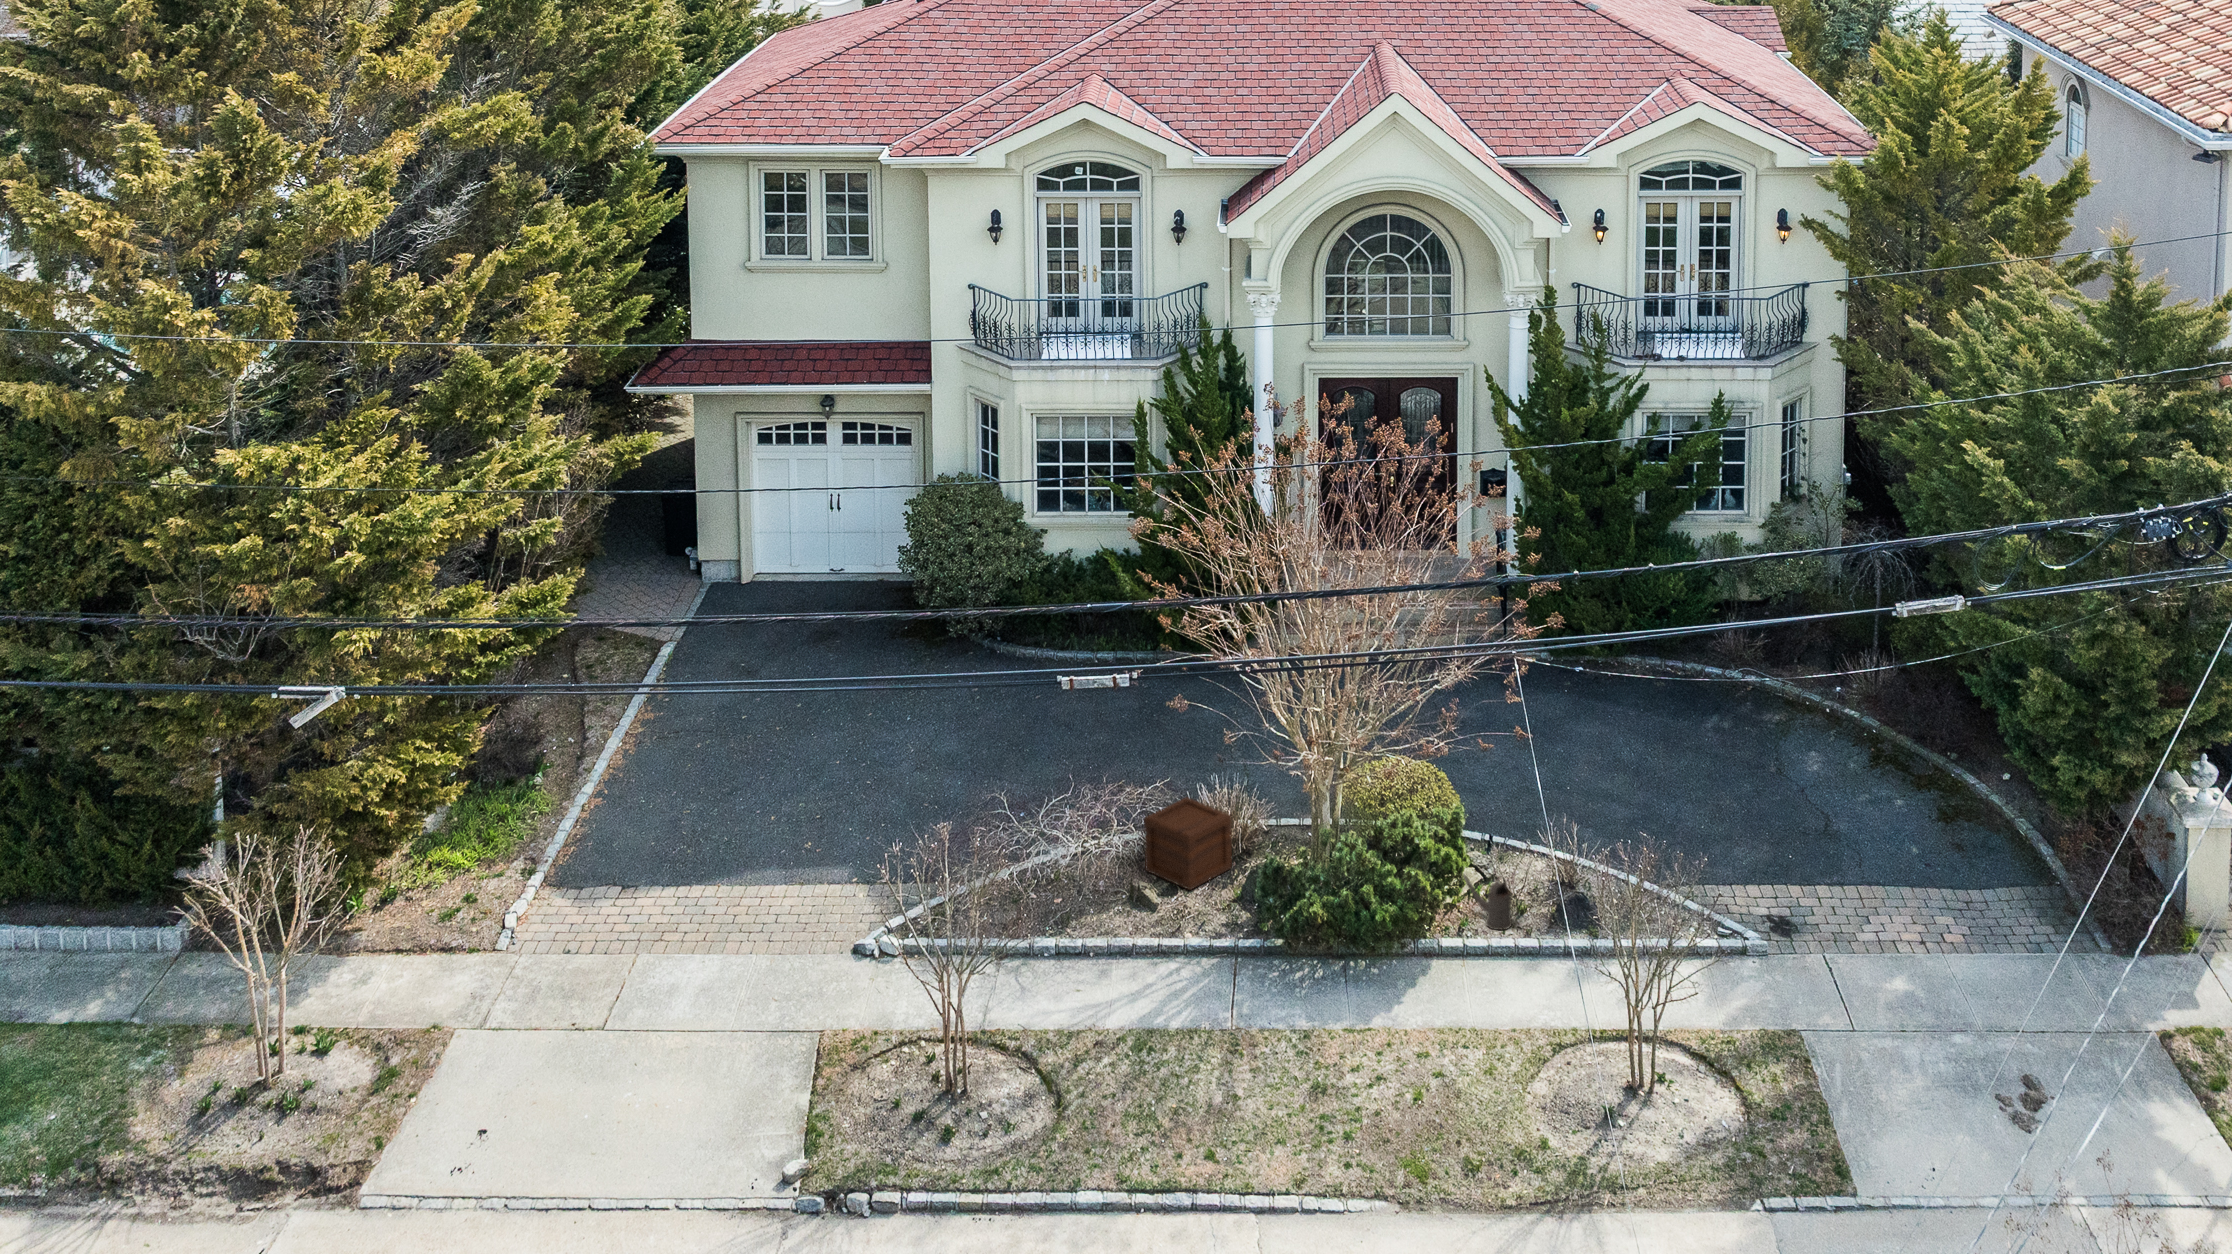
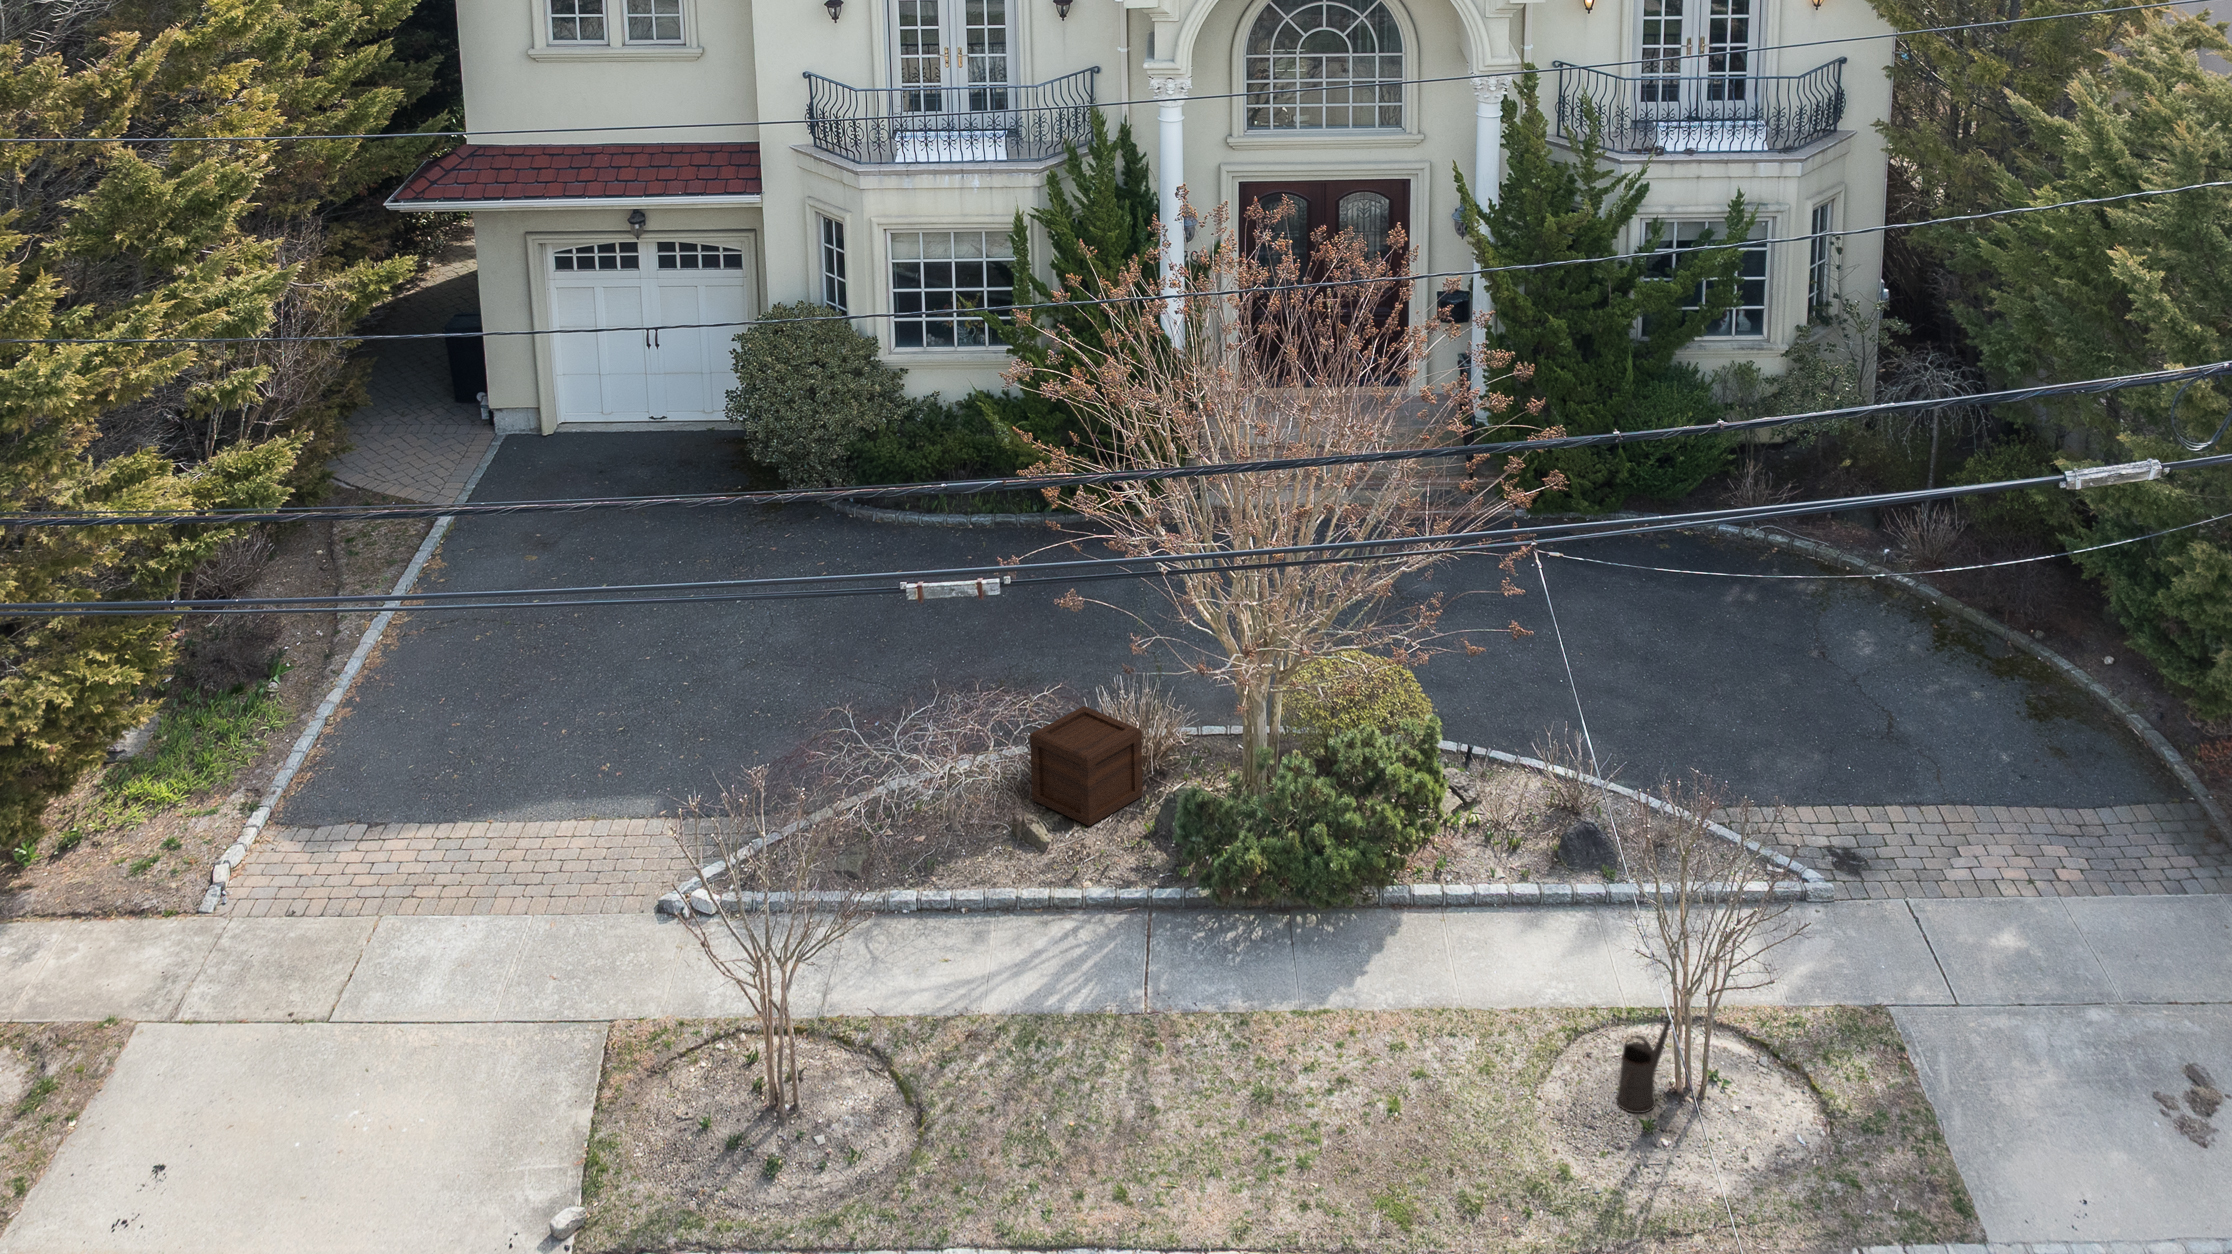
watering can: present [1463,875,1517,930] -> present [1616,1019,1671,1113]

